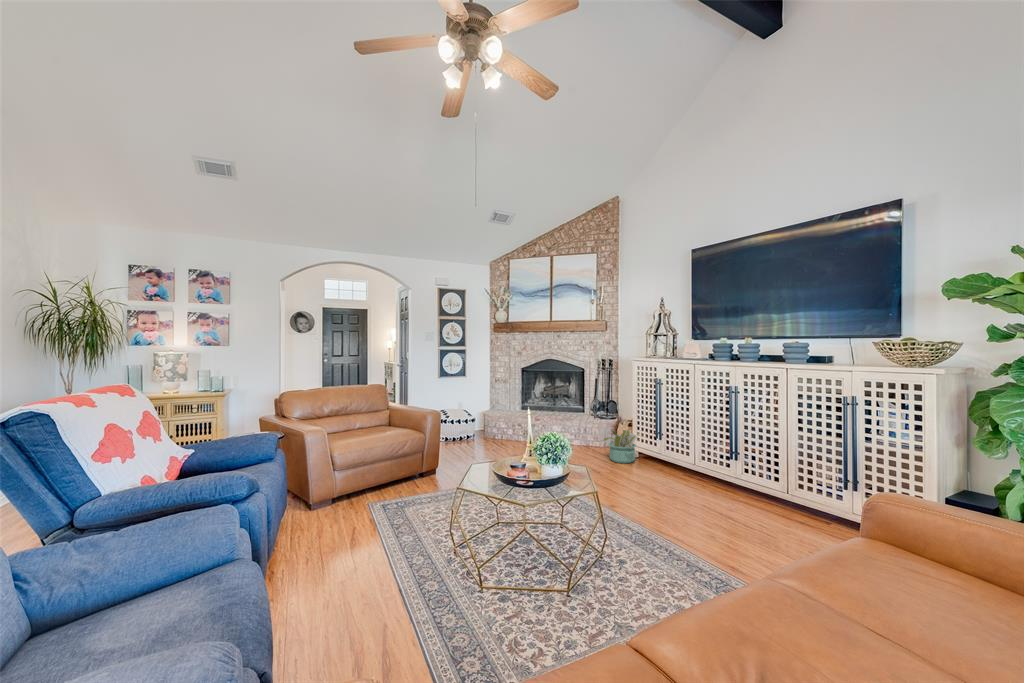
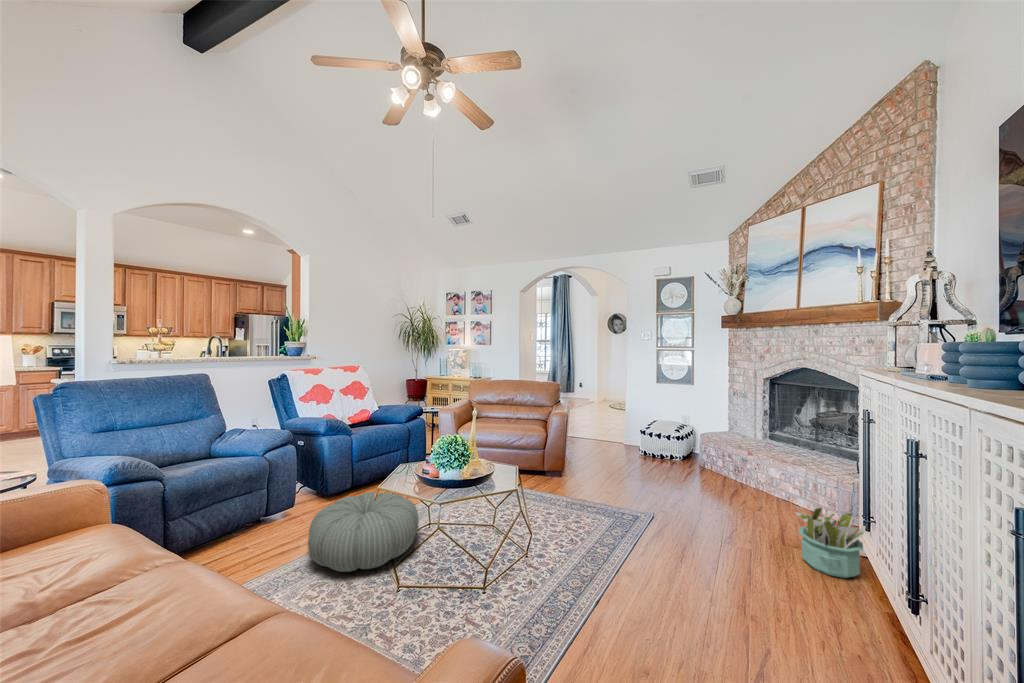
pouf: none [354,515,489,621] -> present [308,492,419,572]

